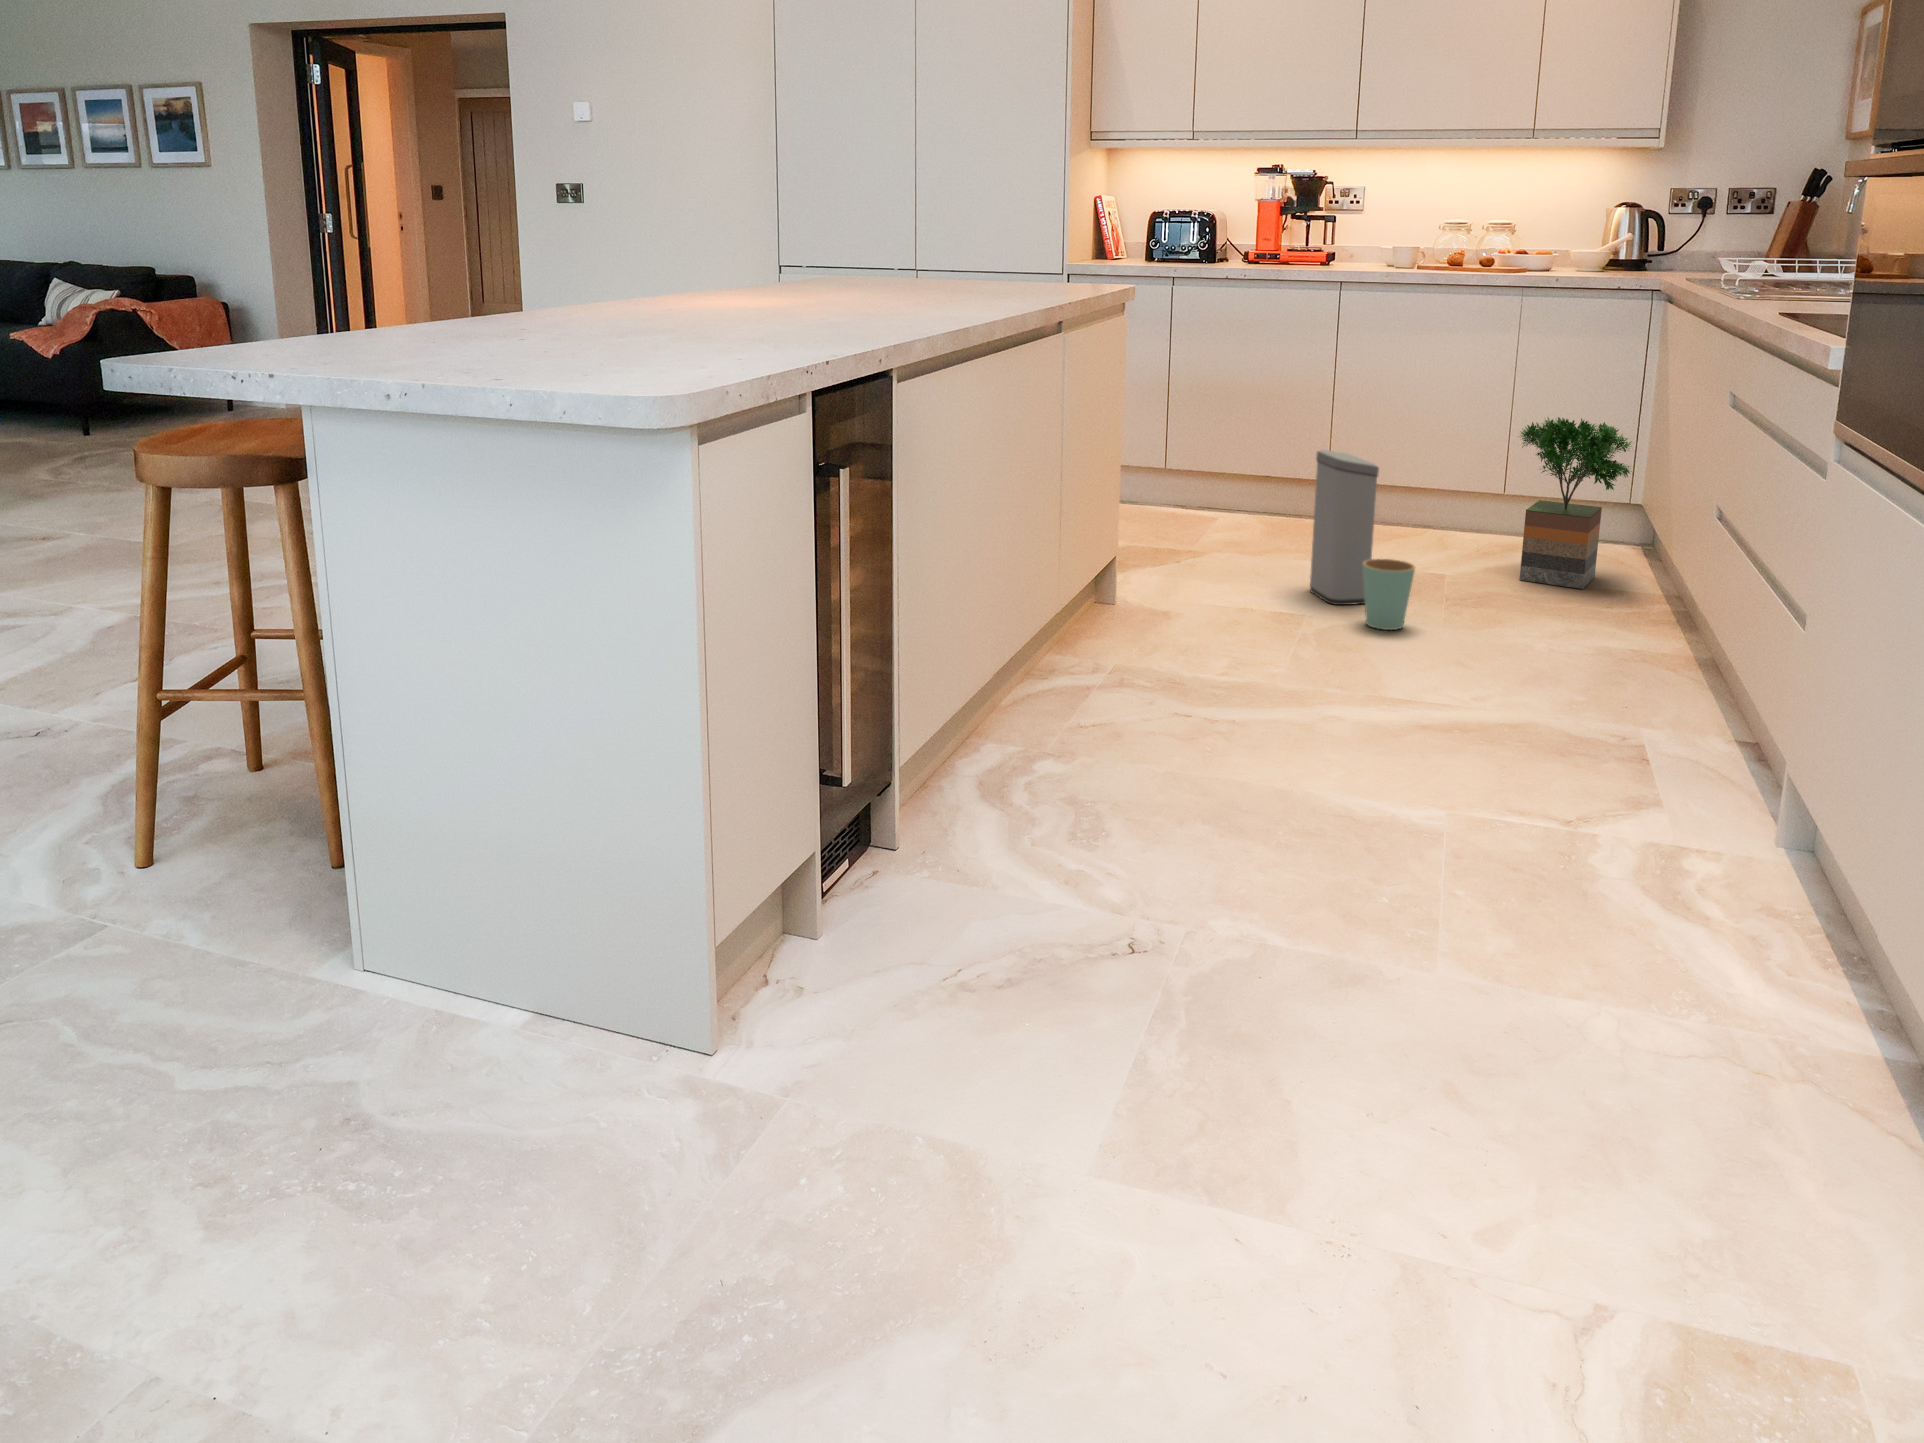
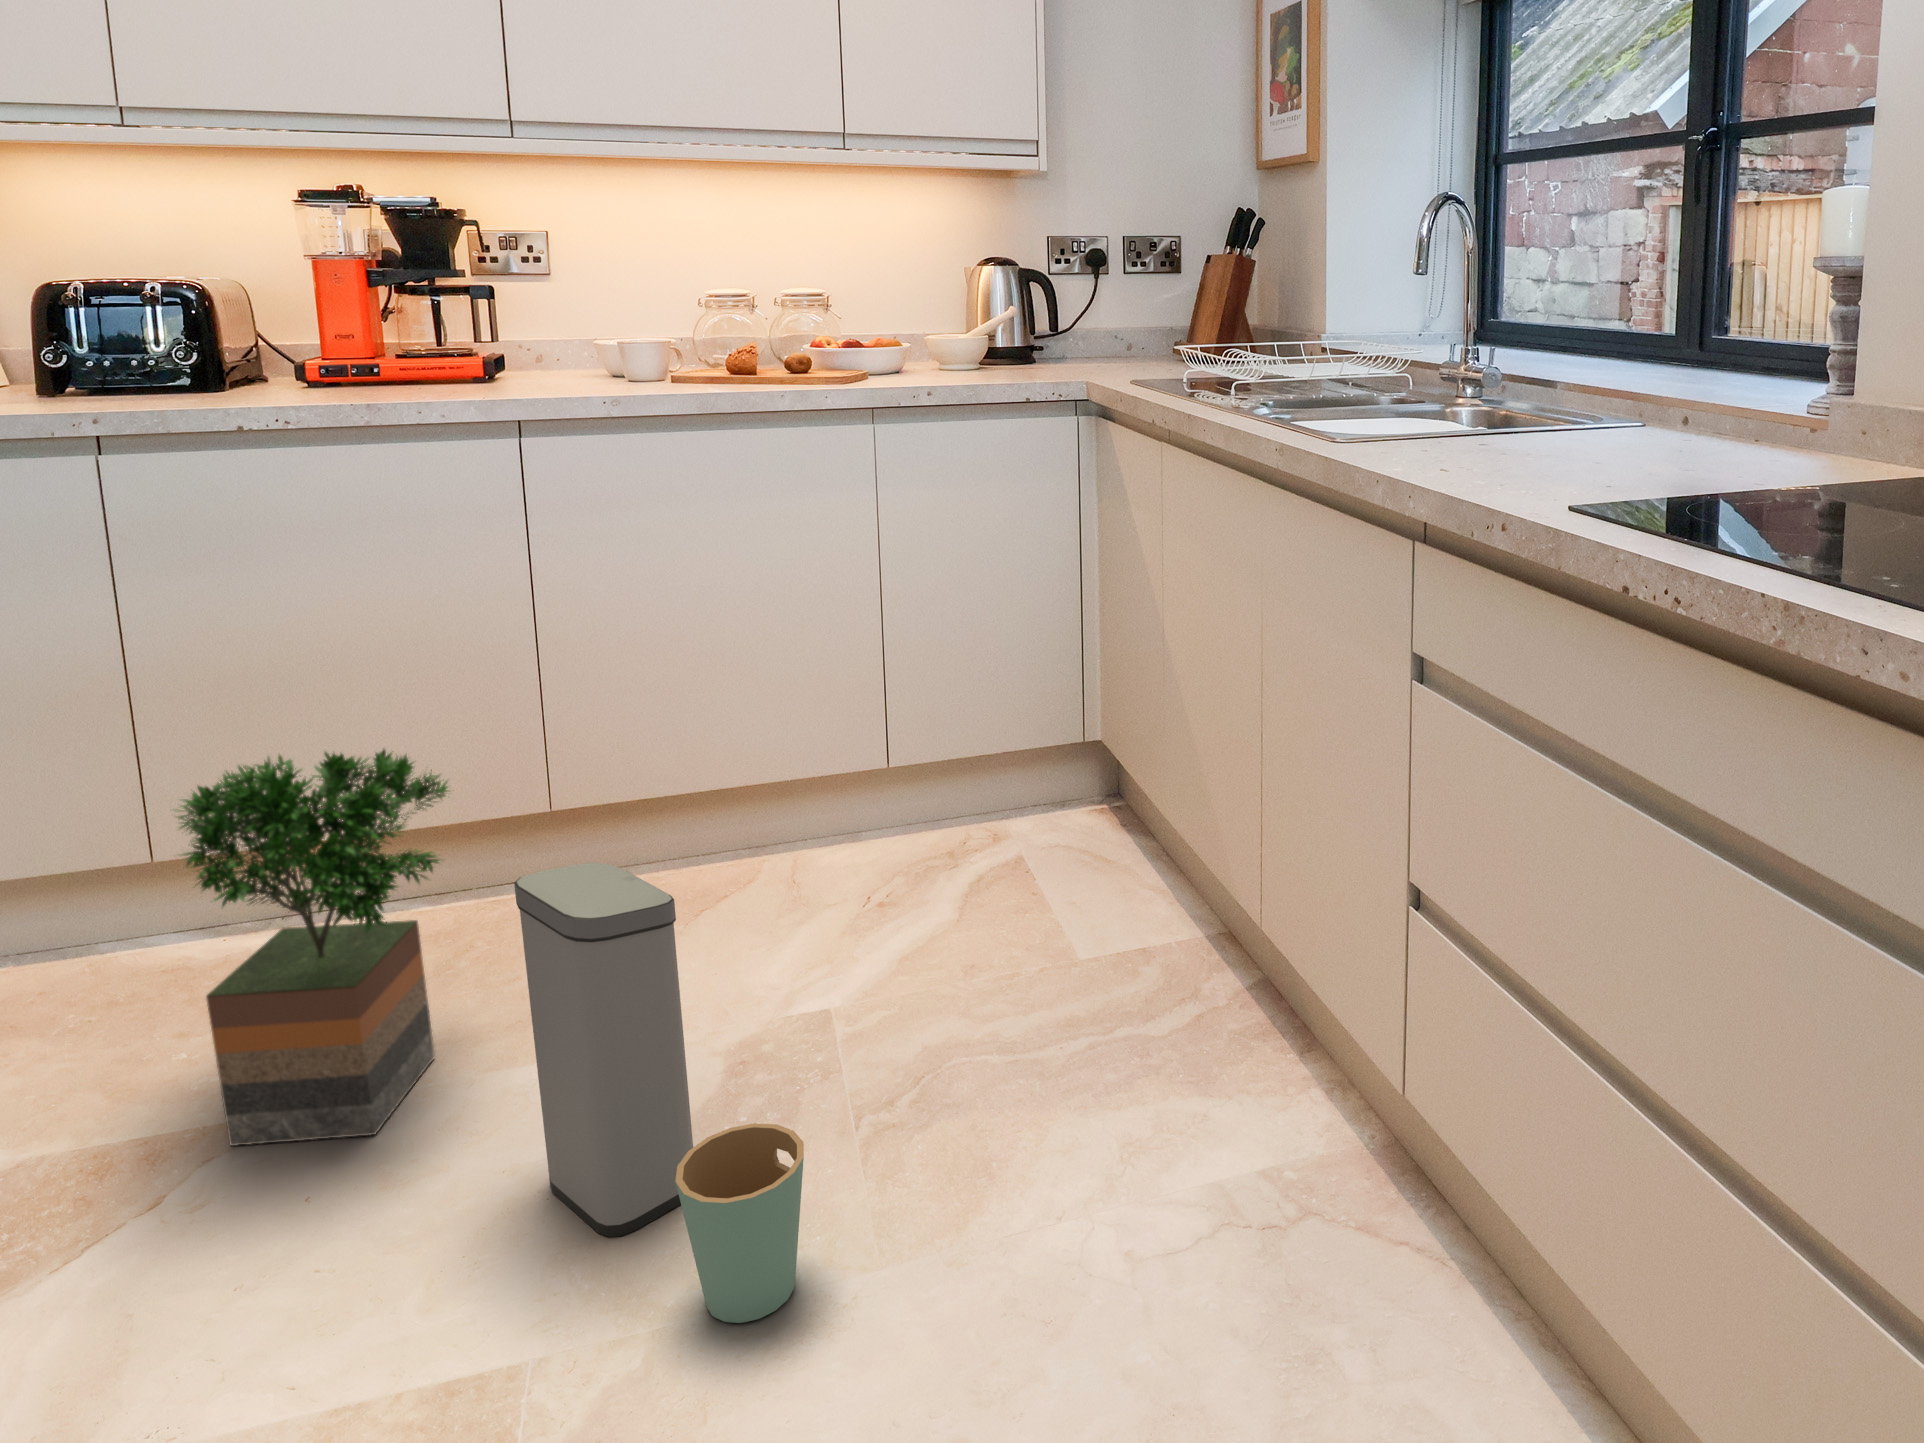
potted tree: present [1520,417,1632,589] -> present [176,749,448,1146]

